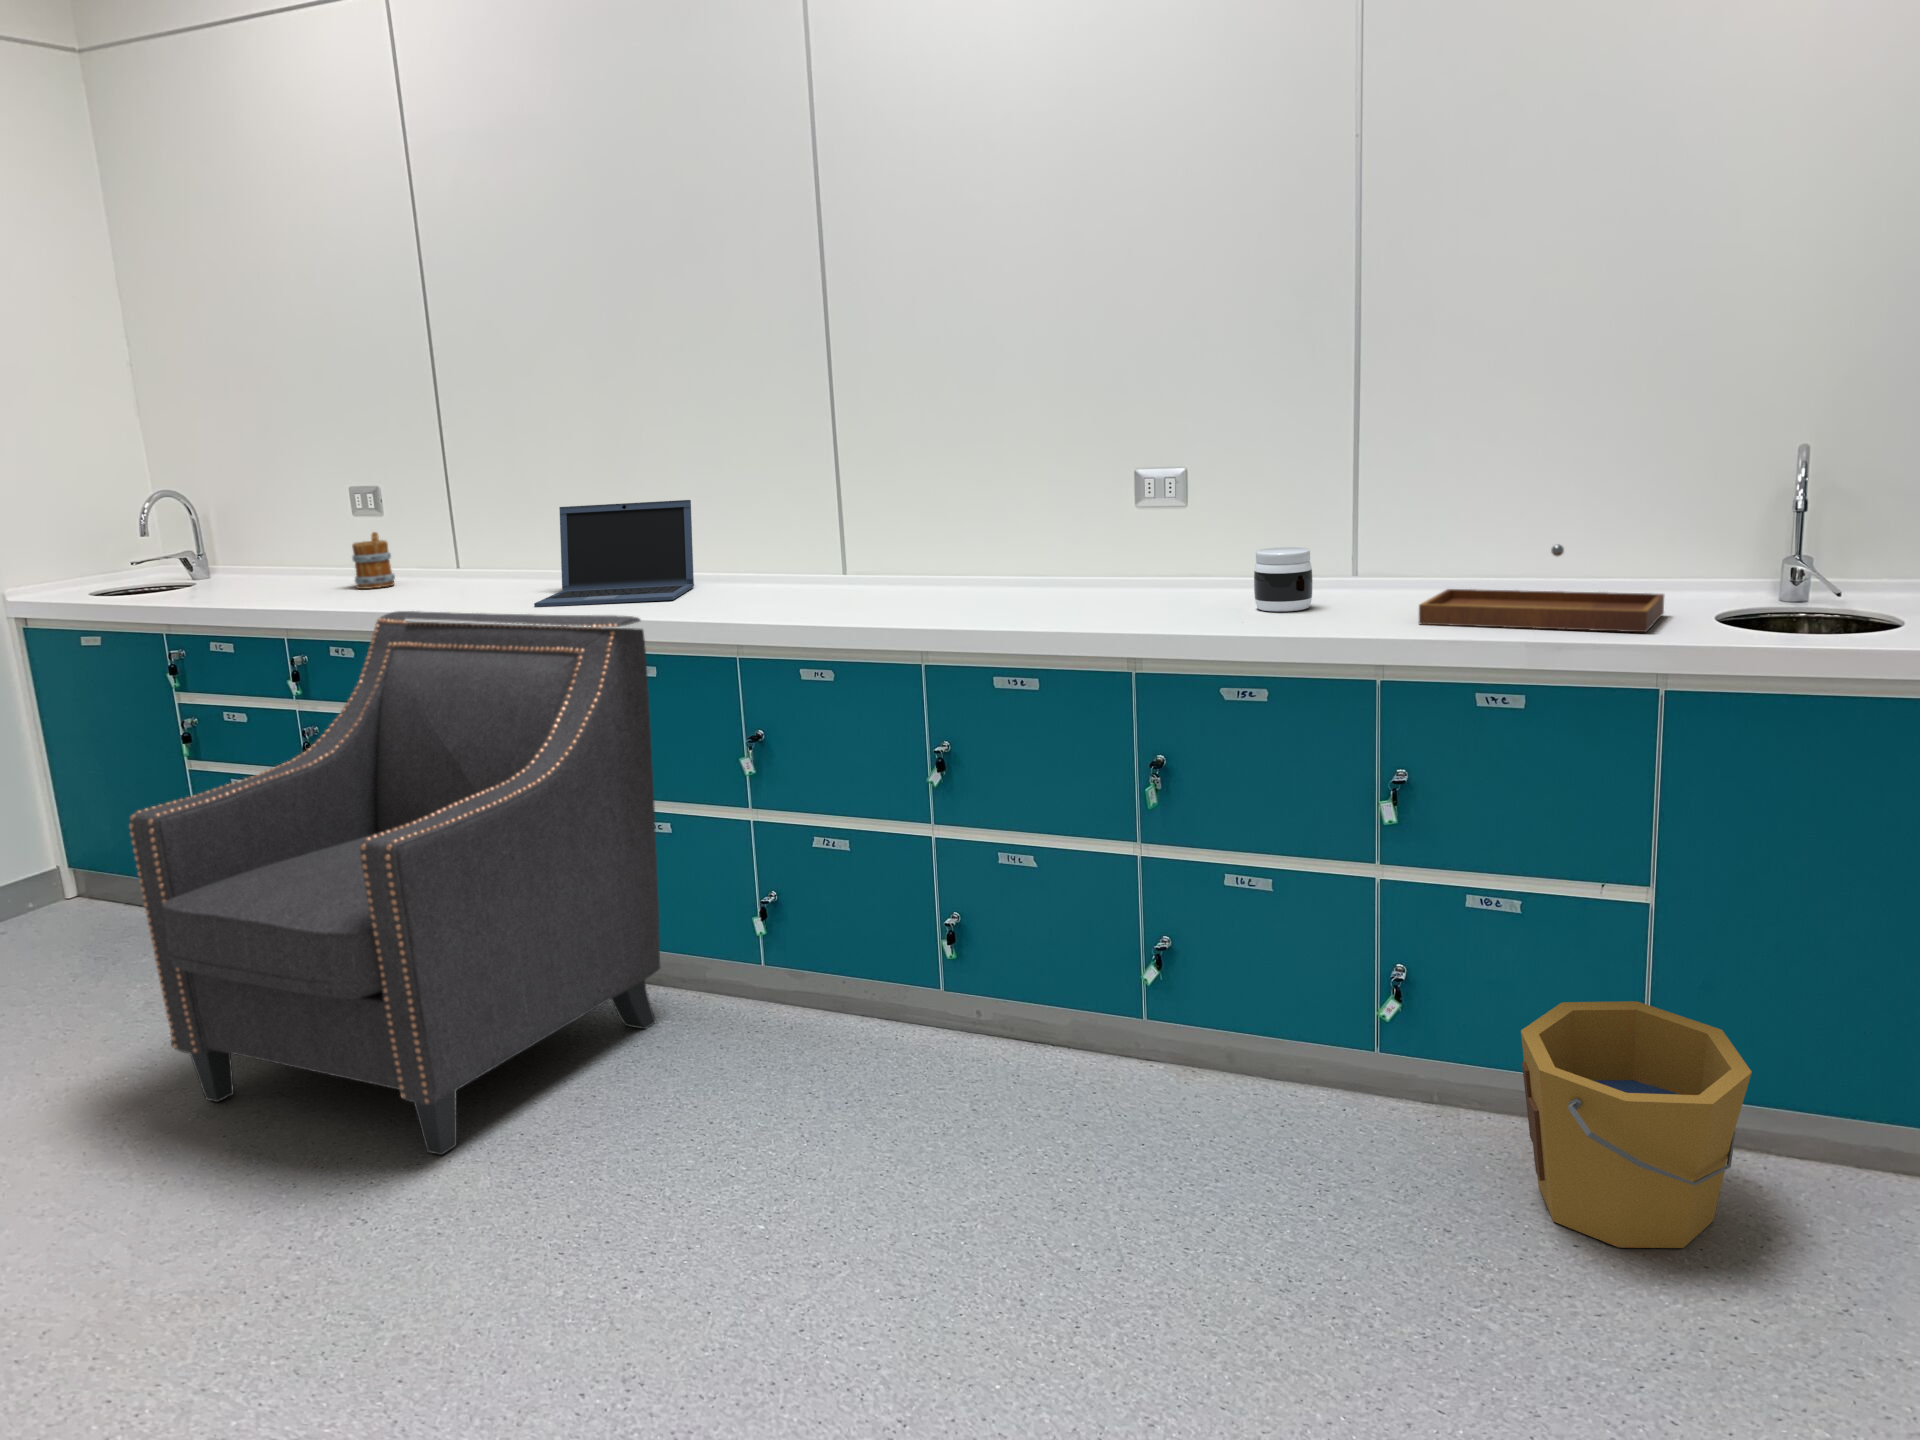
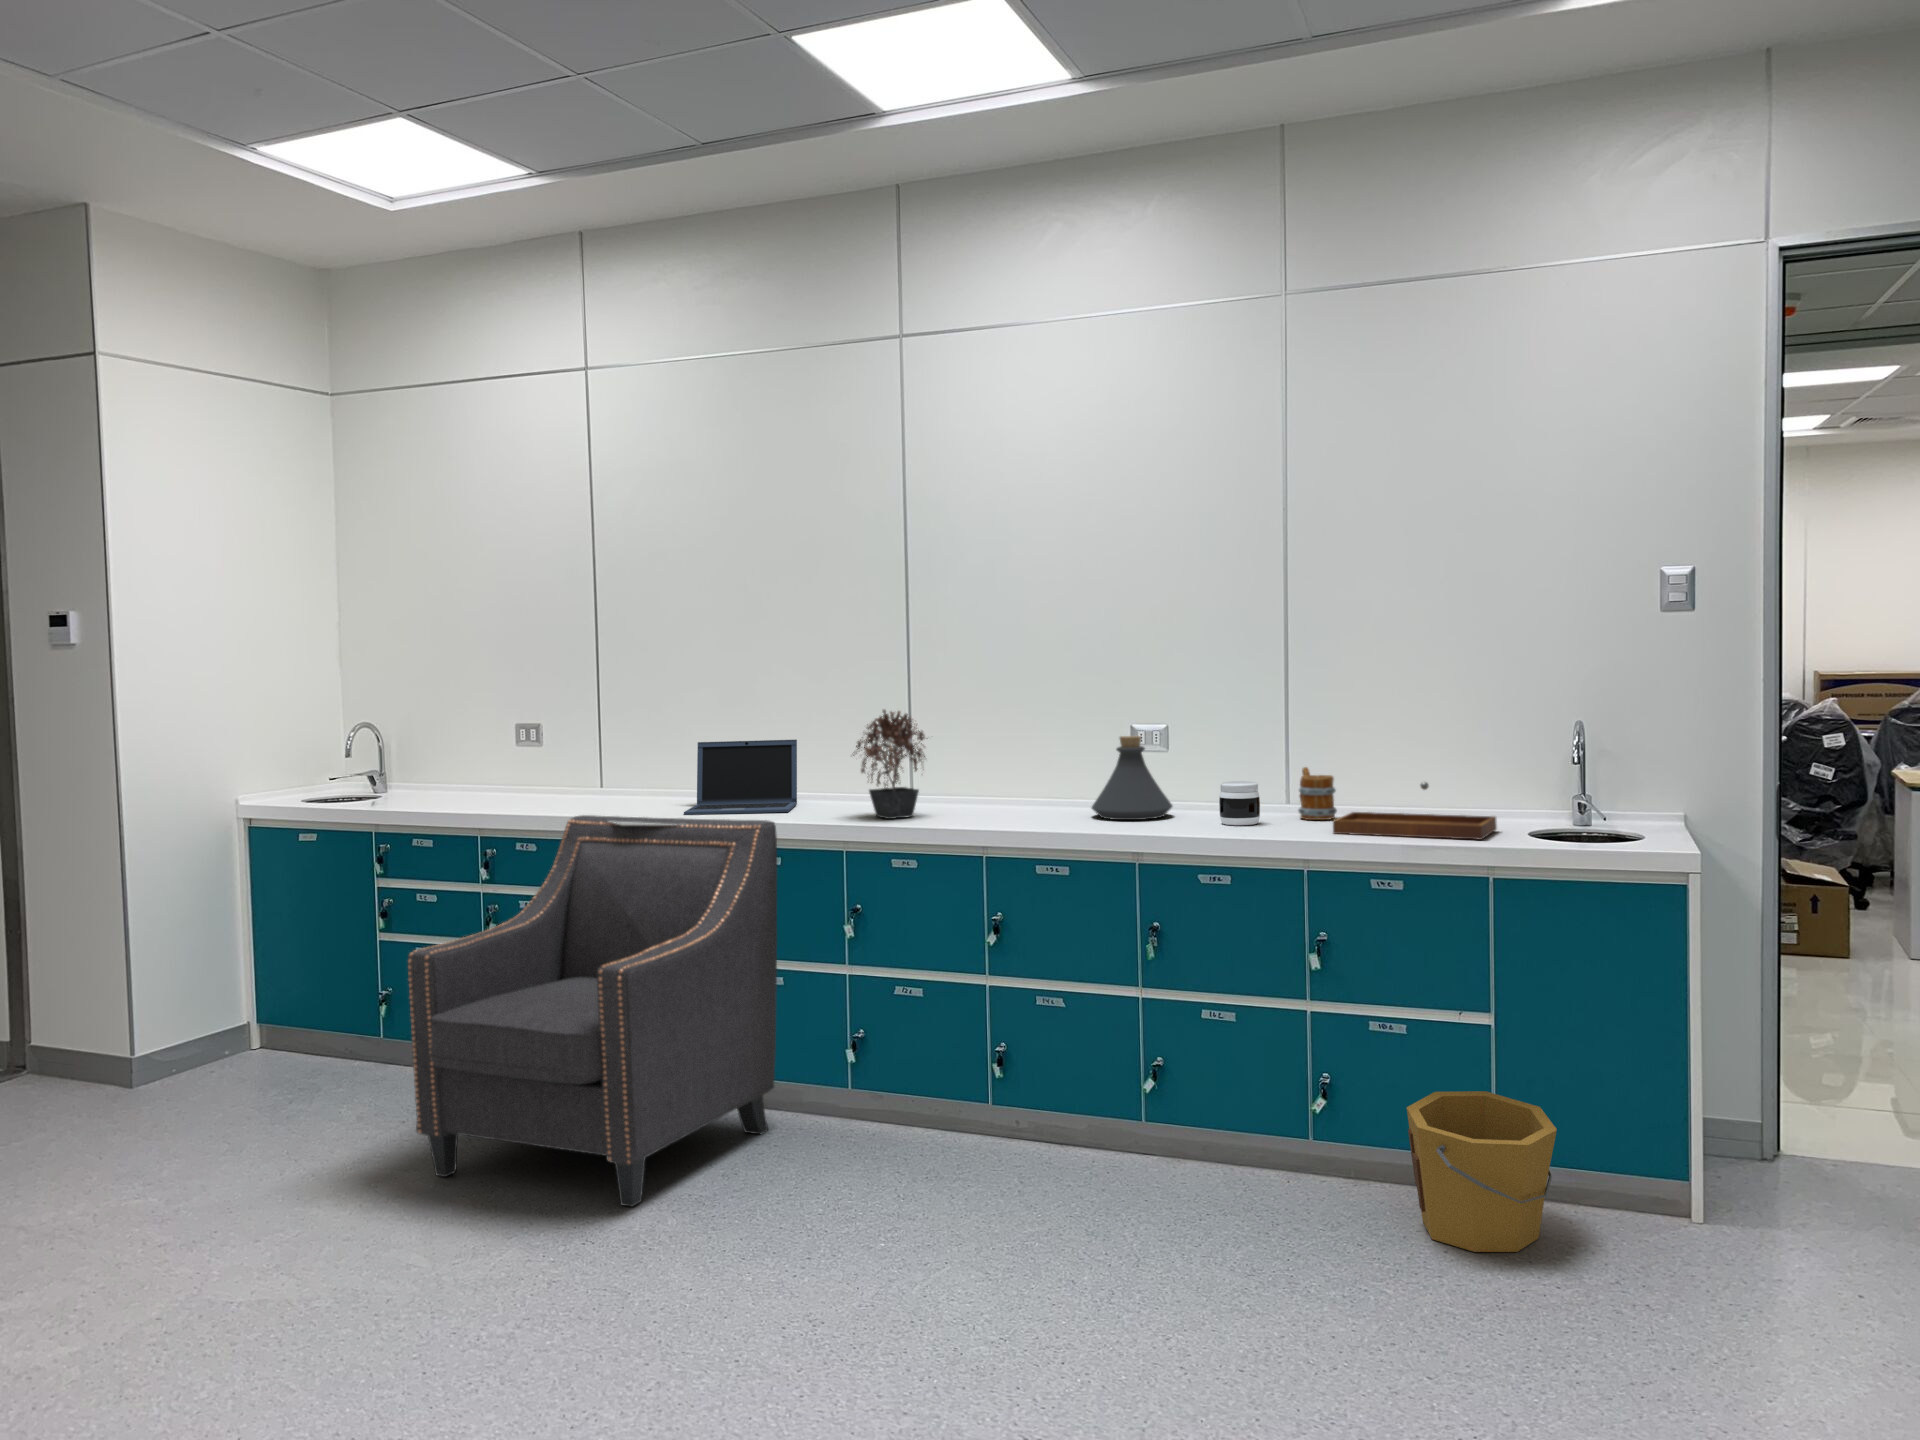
potted plant: none [744,455,857,609] -> present [853,710,925,819]
bottle: none [1076,485,1191,605] -> present [1092,736,1172,820]
mug: present [352,532,395,589] -> present [1298,767,1337,820]

